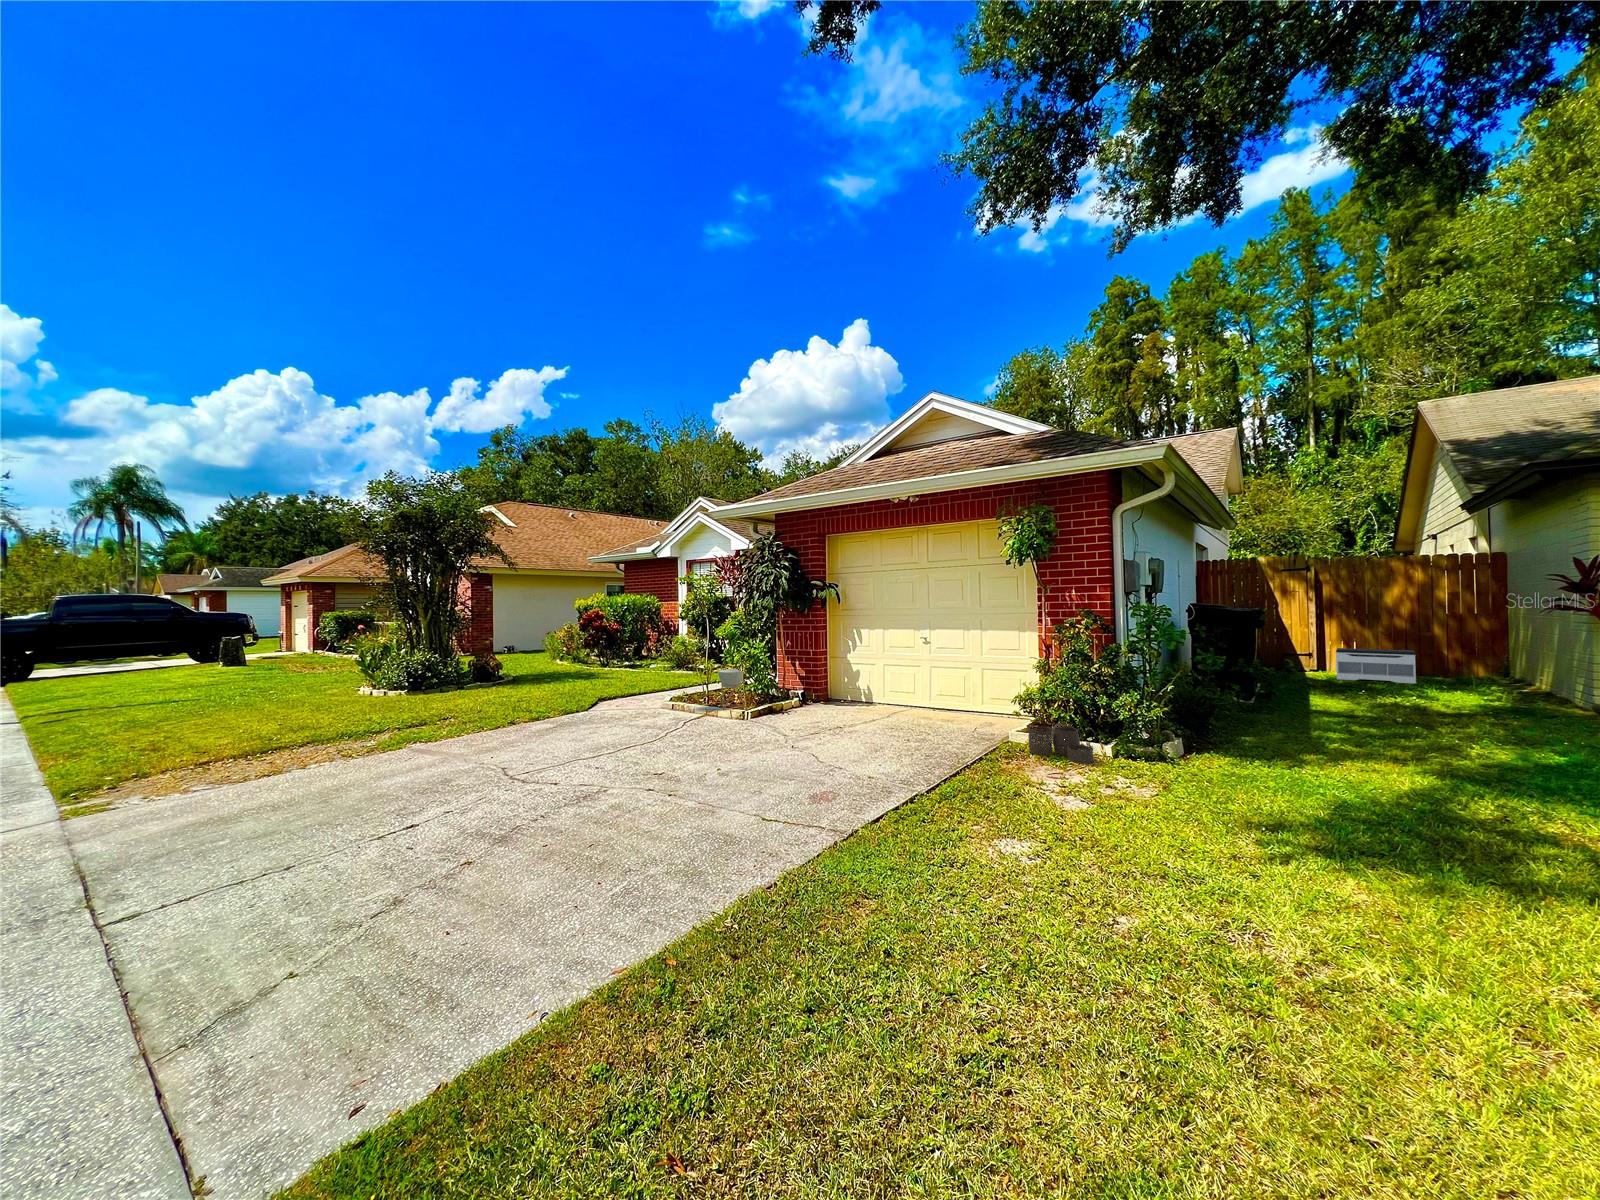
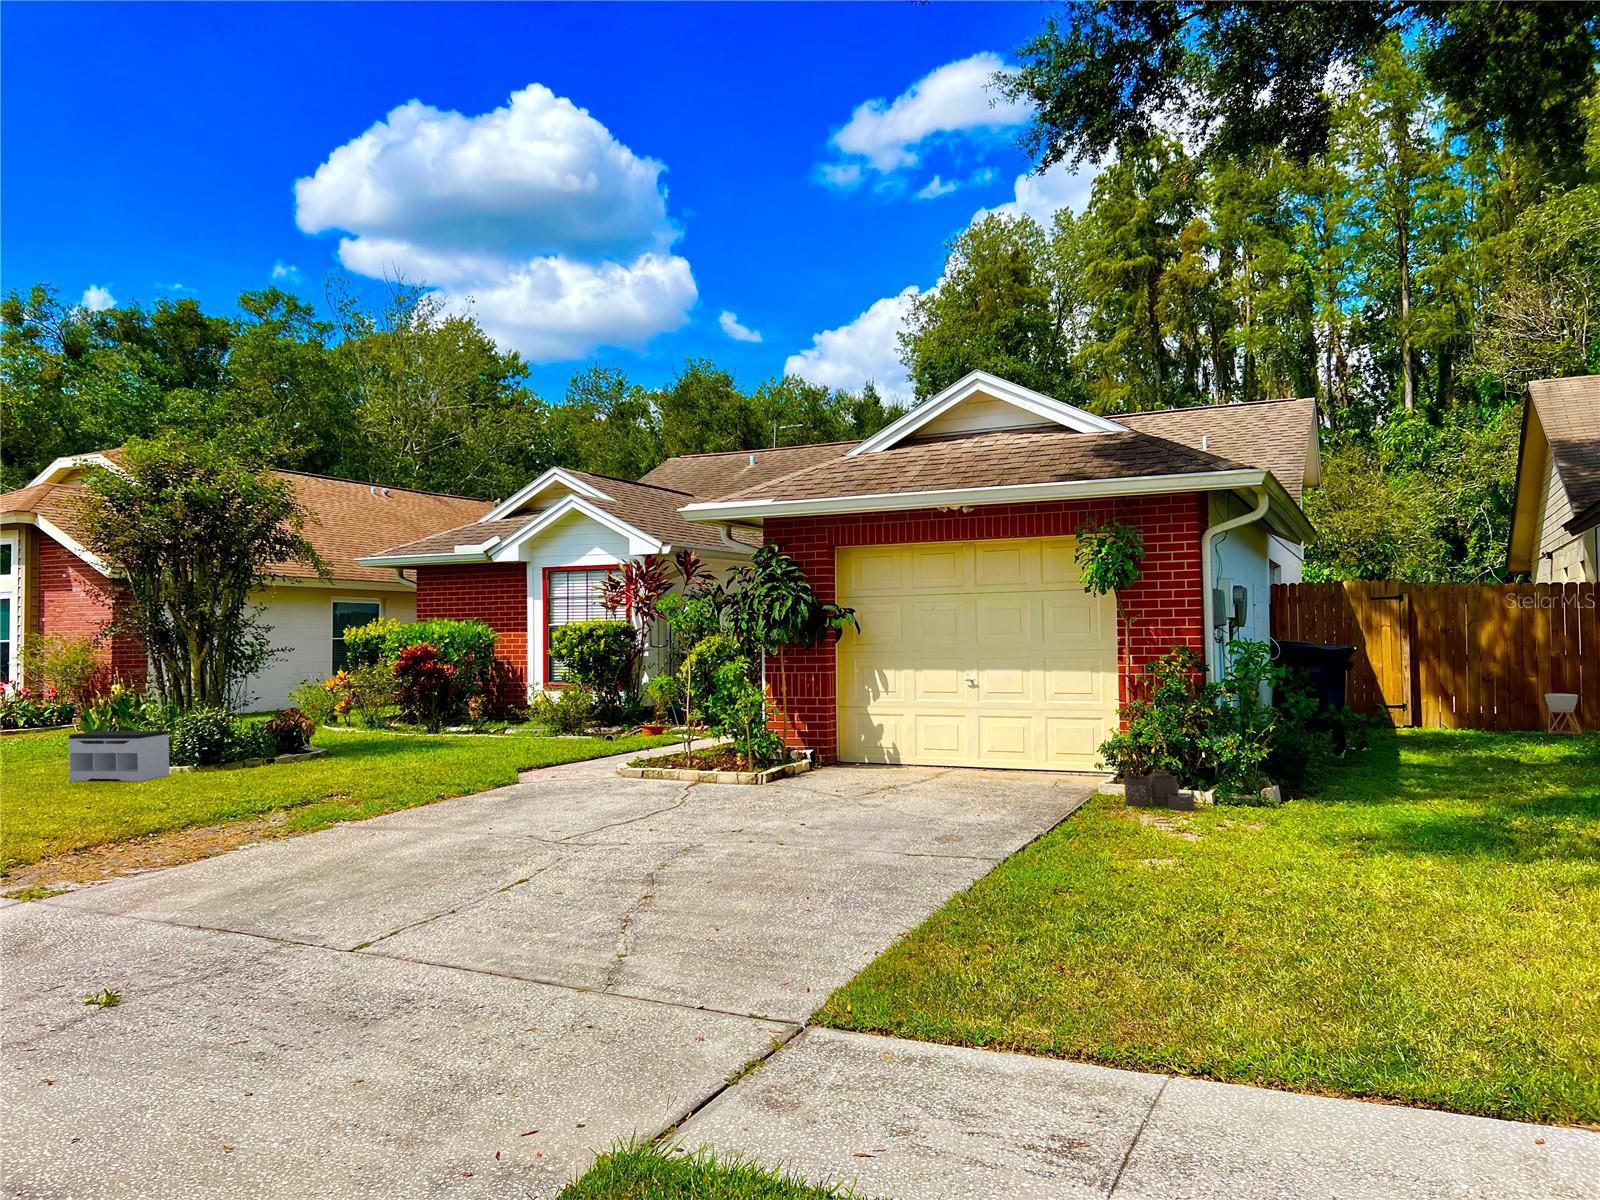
bench: present [1336,648,1416,683] -> present [68,731,169,782]
planter: present [718,669,745,710] -> present [1545,694,1581,734]

